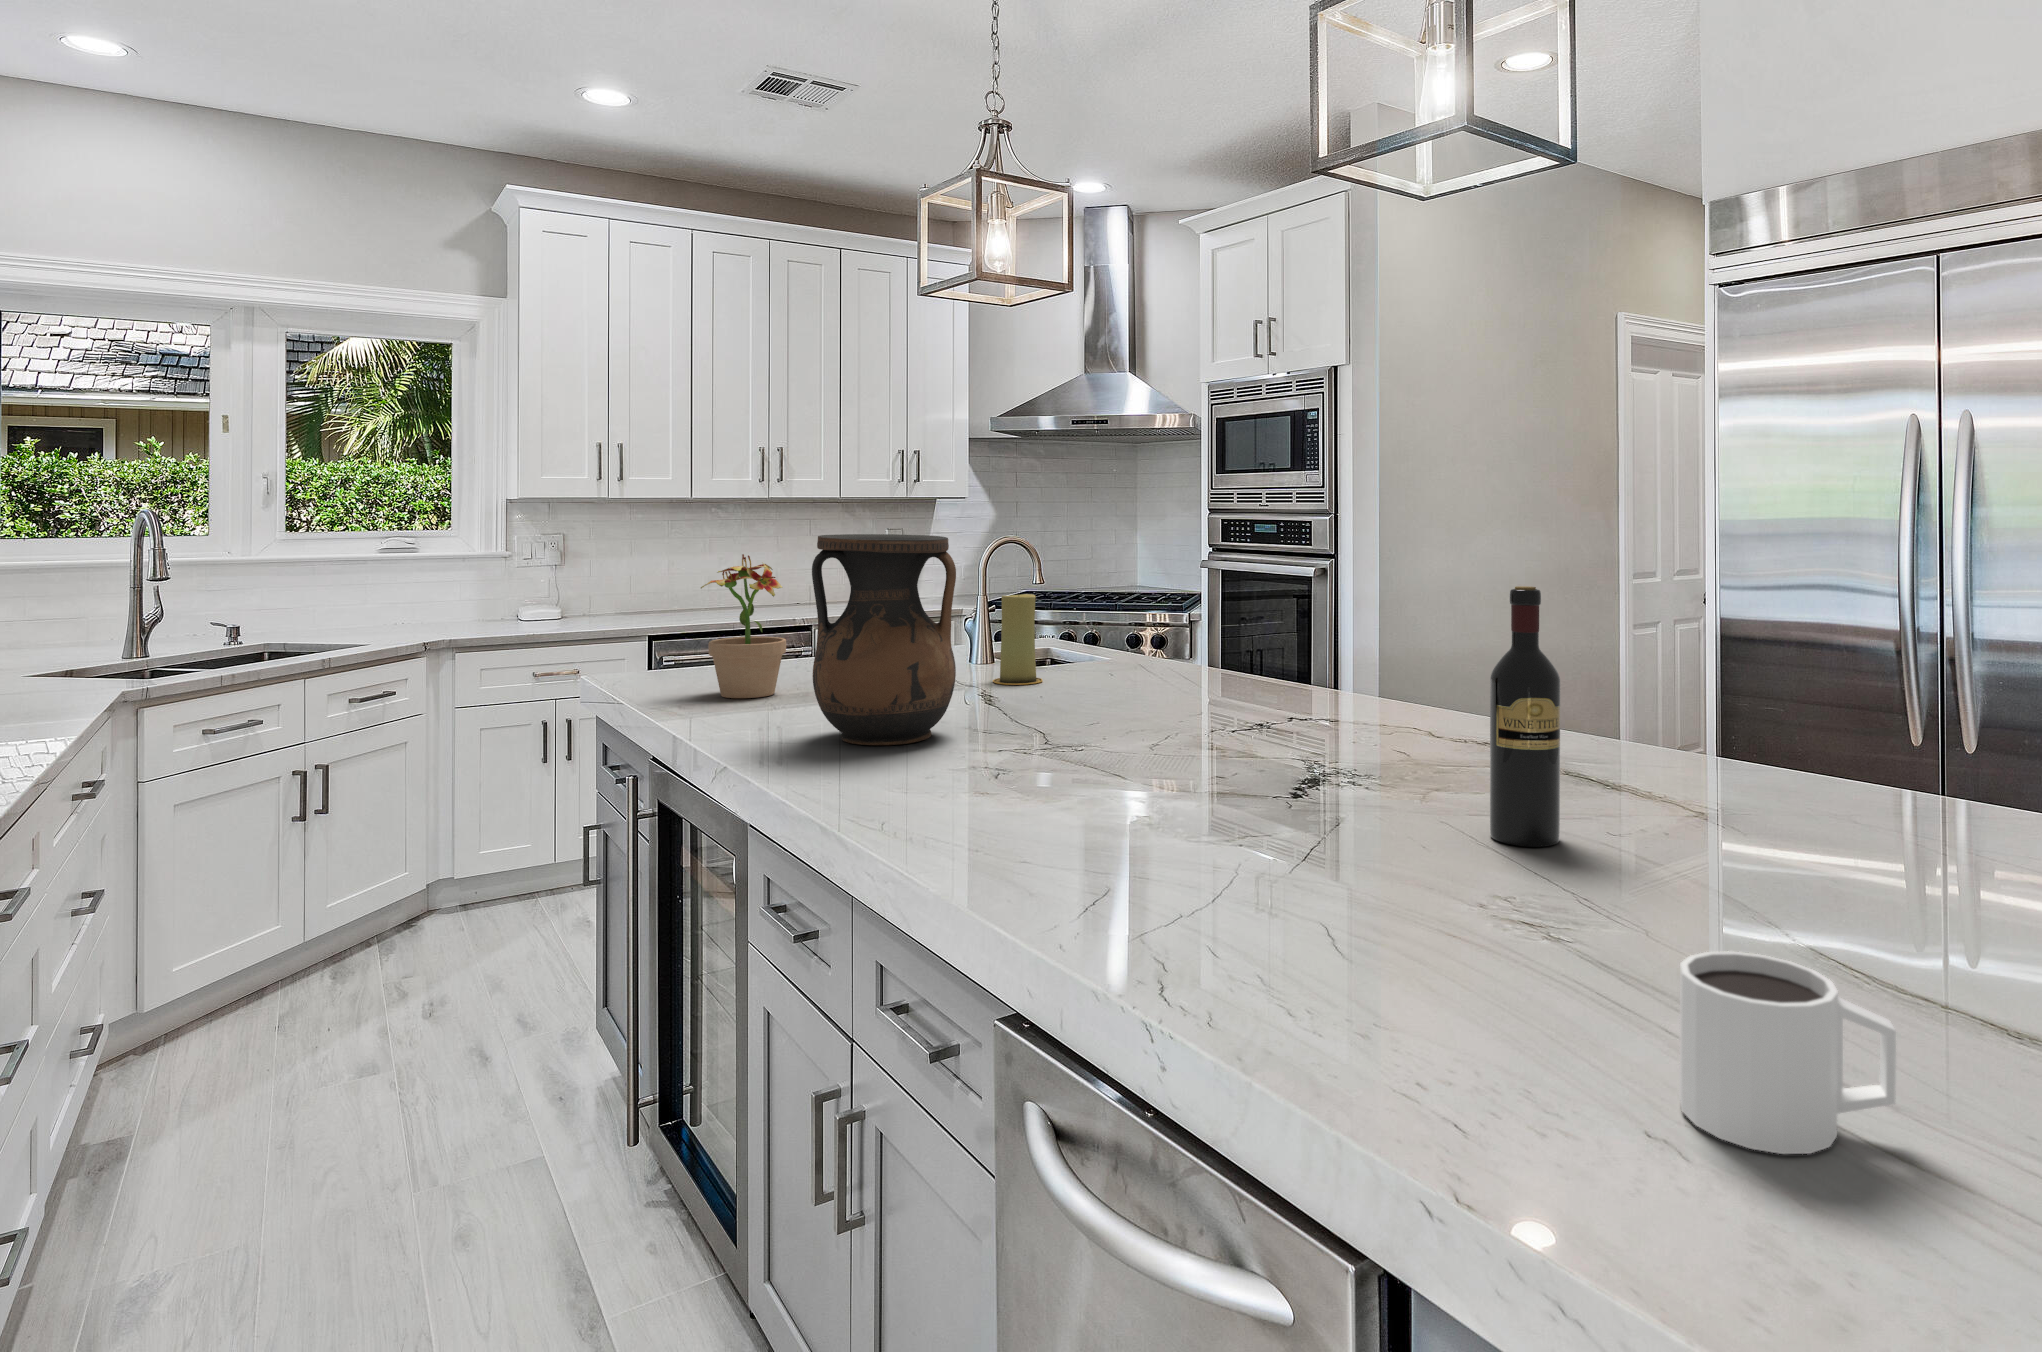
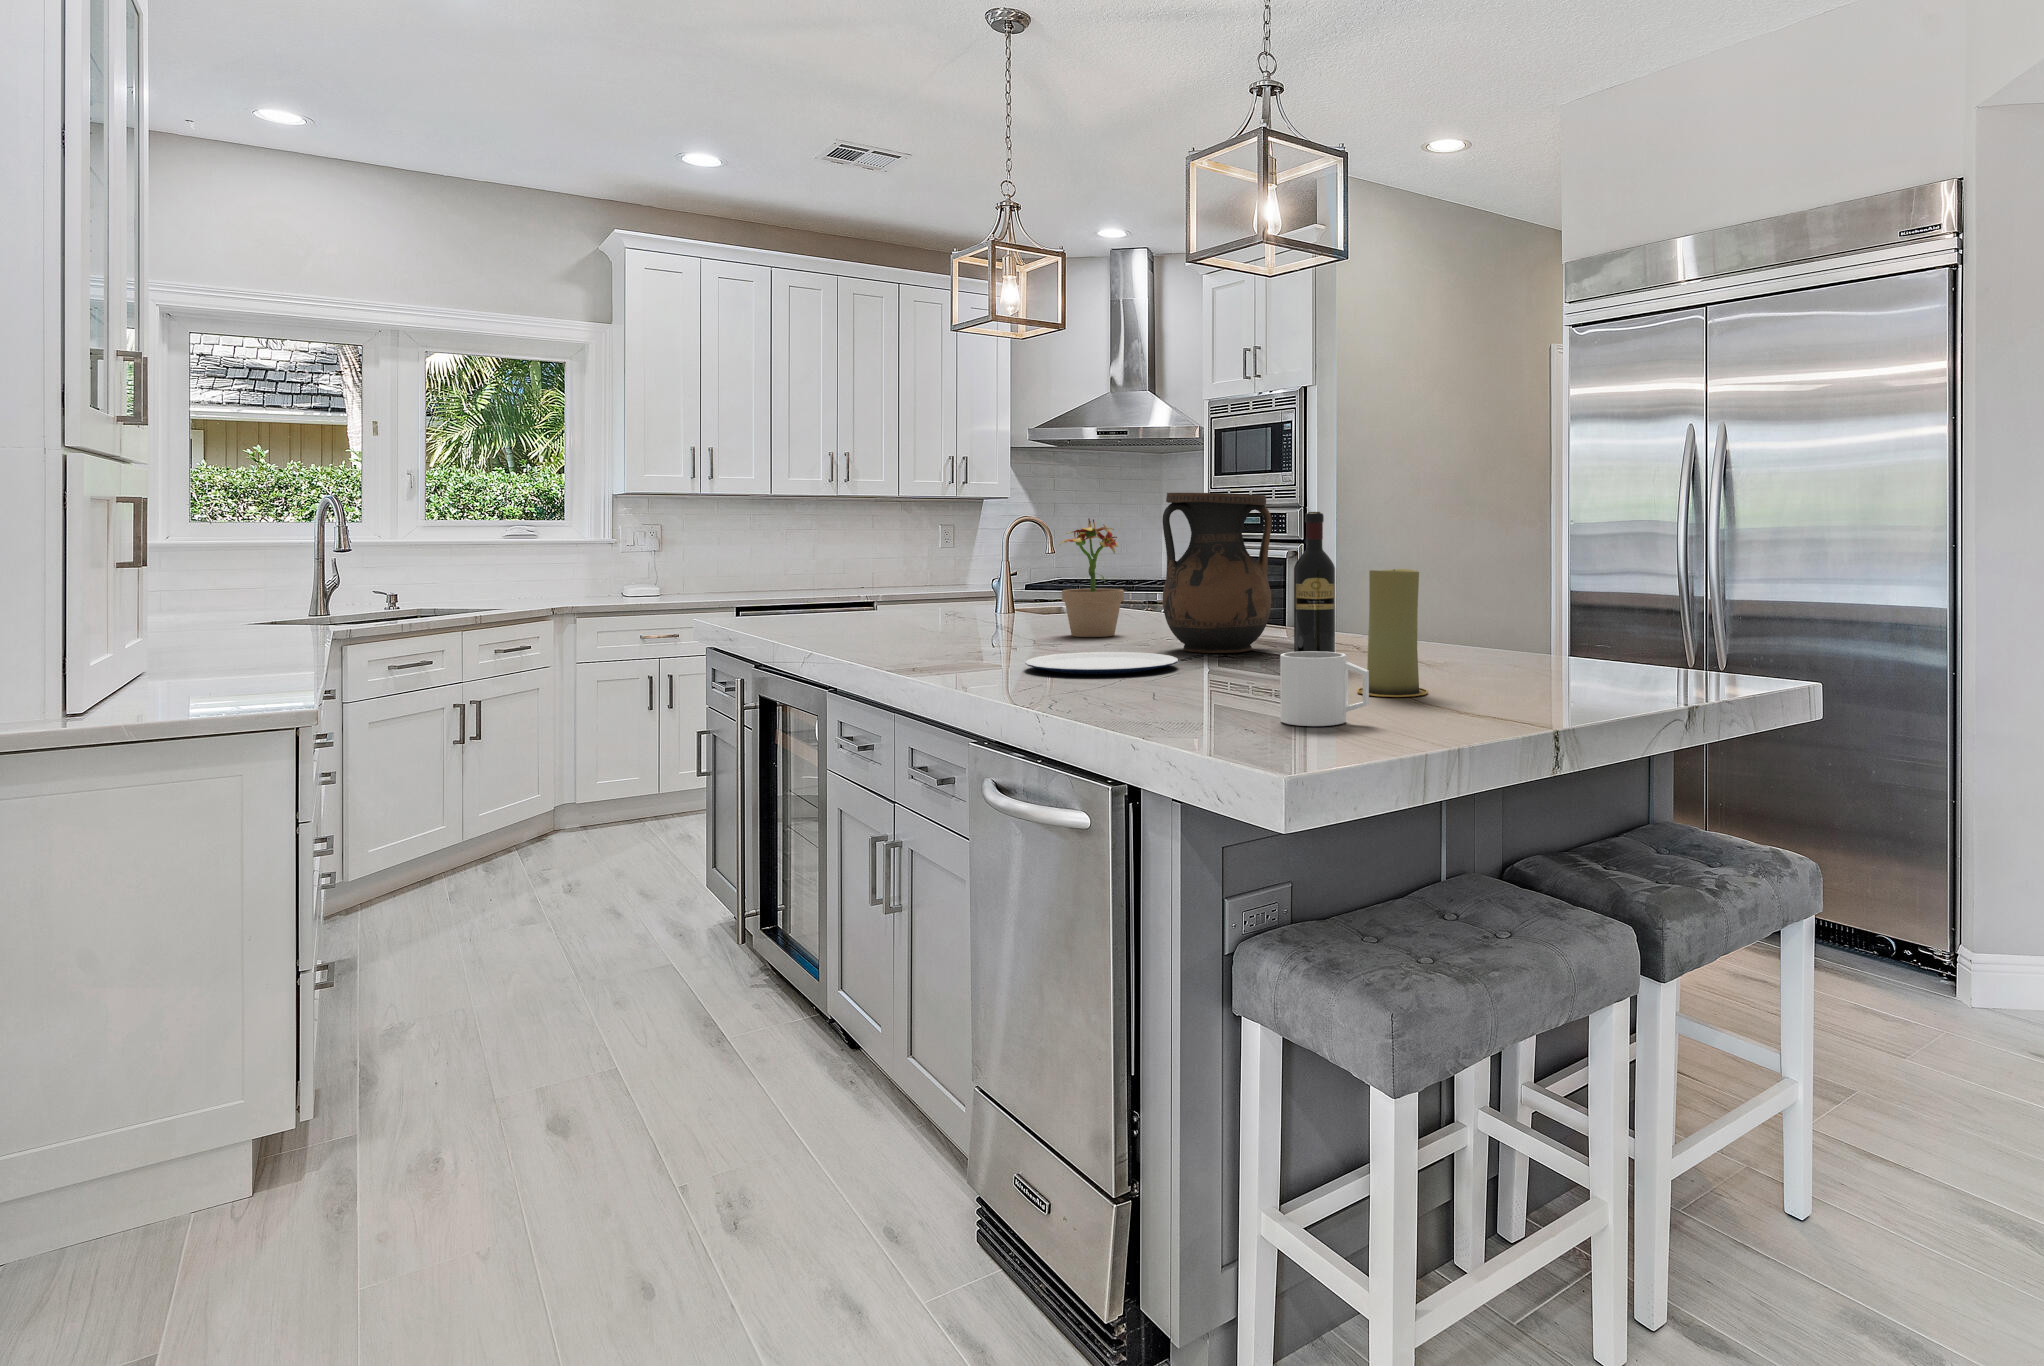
vase: present [812,534,956,745] -> present [1163,493,1272,653]
potted plant: present [701,554,786,698] -> present [1060,519,1124,637]
candle: present [993,594,1042,685] -> present [1357,569,1428,697]
plate: none [1061,796,1306,865] -> present [1025,652,1178,674]

